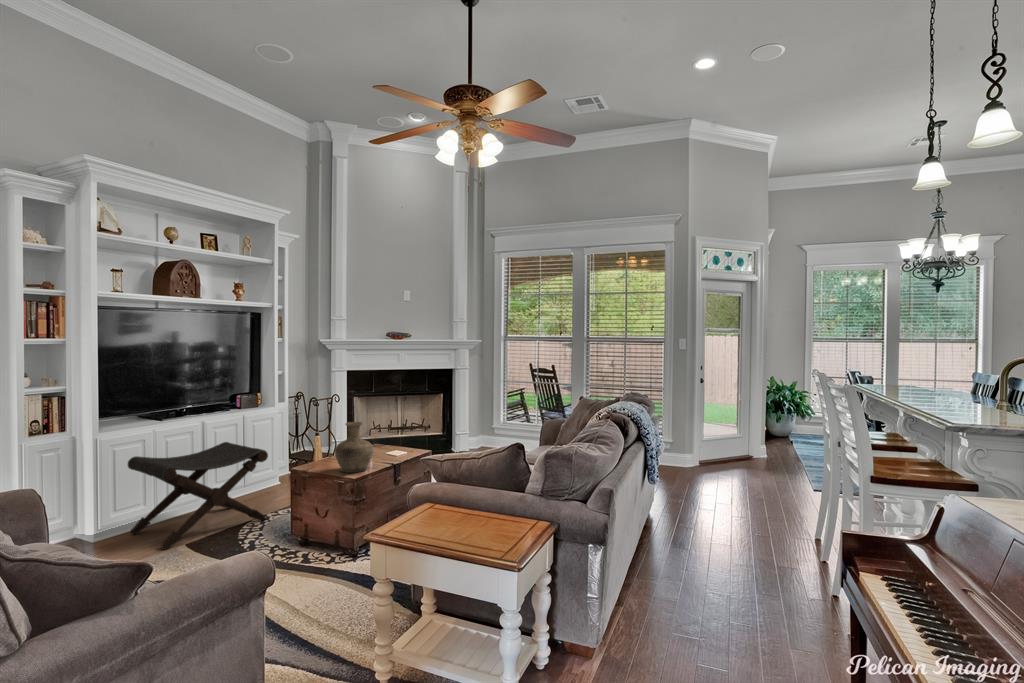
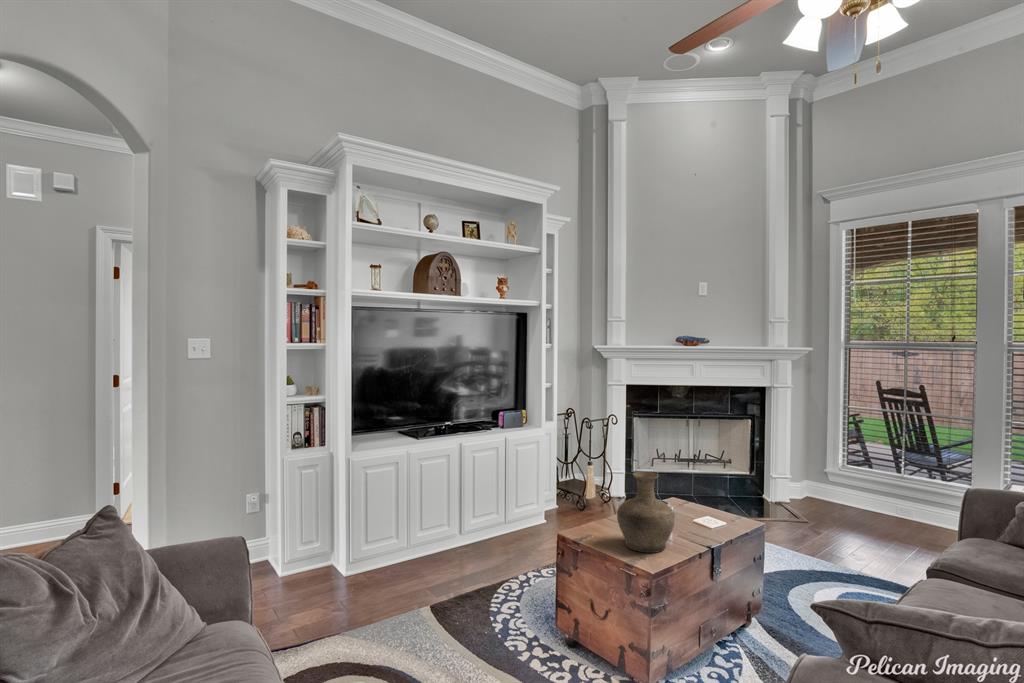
footstool: present [128,442,268,550] -> none [379,471,529,609]

